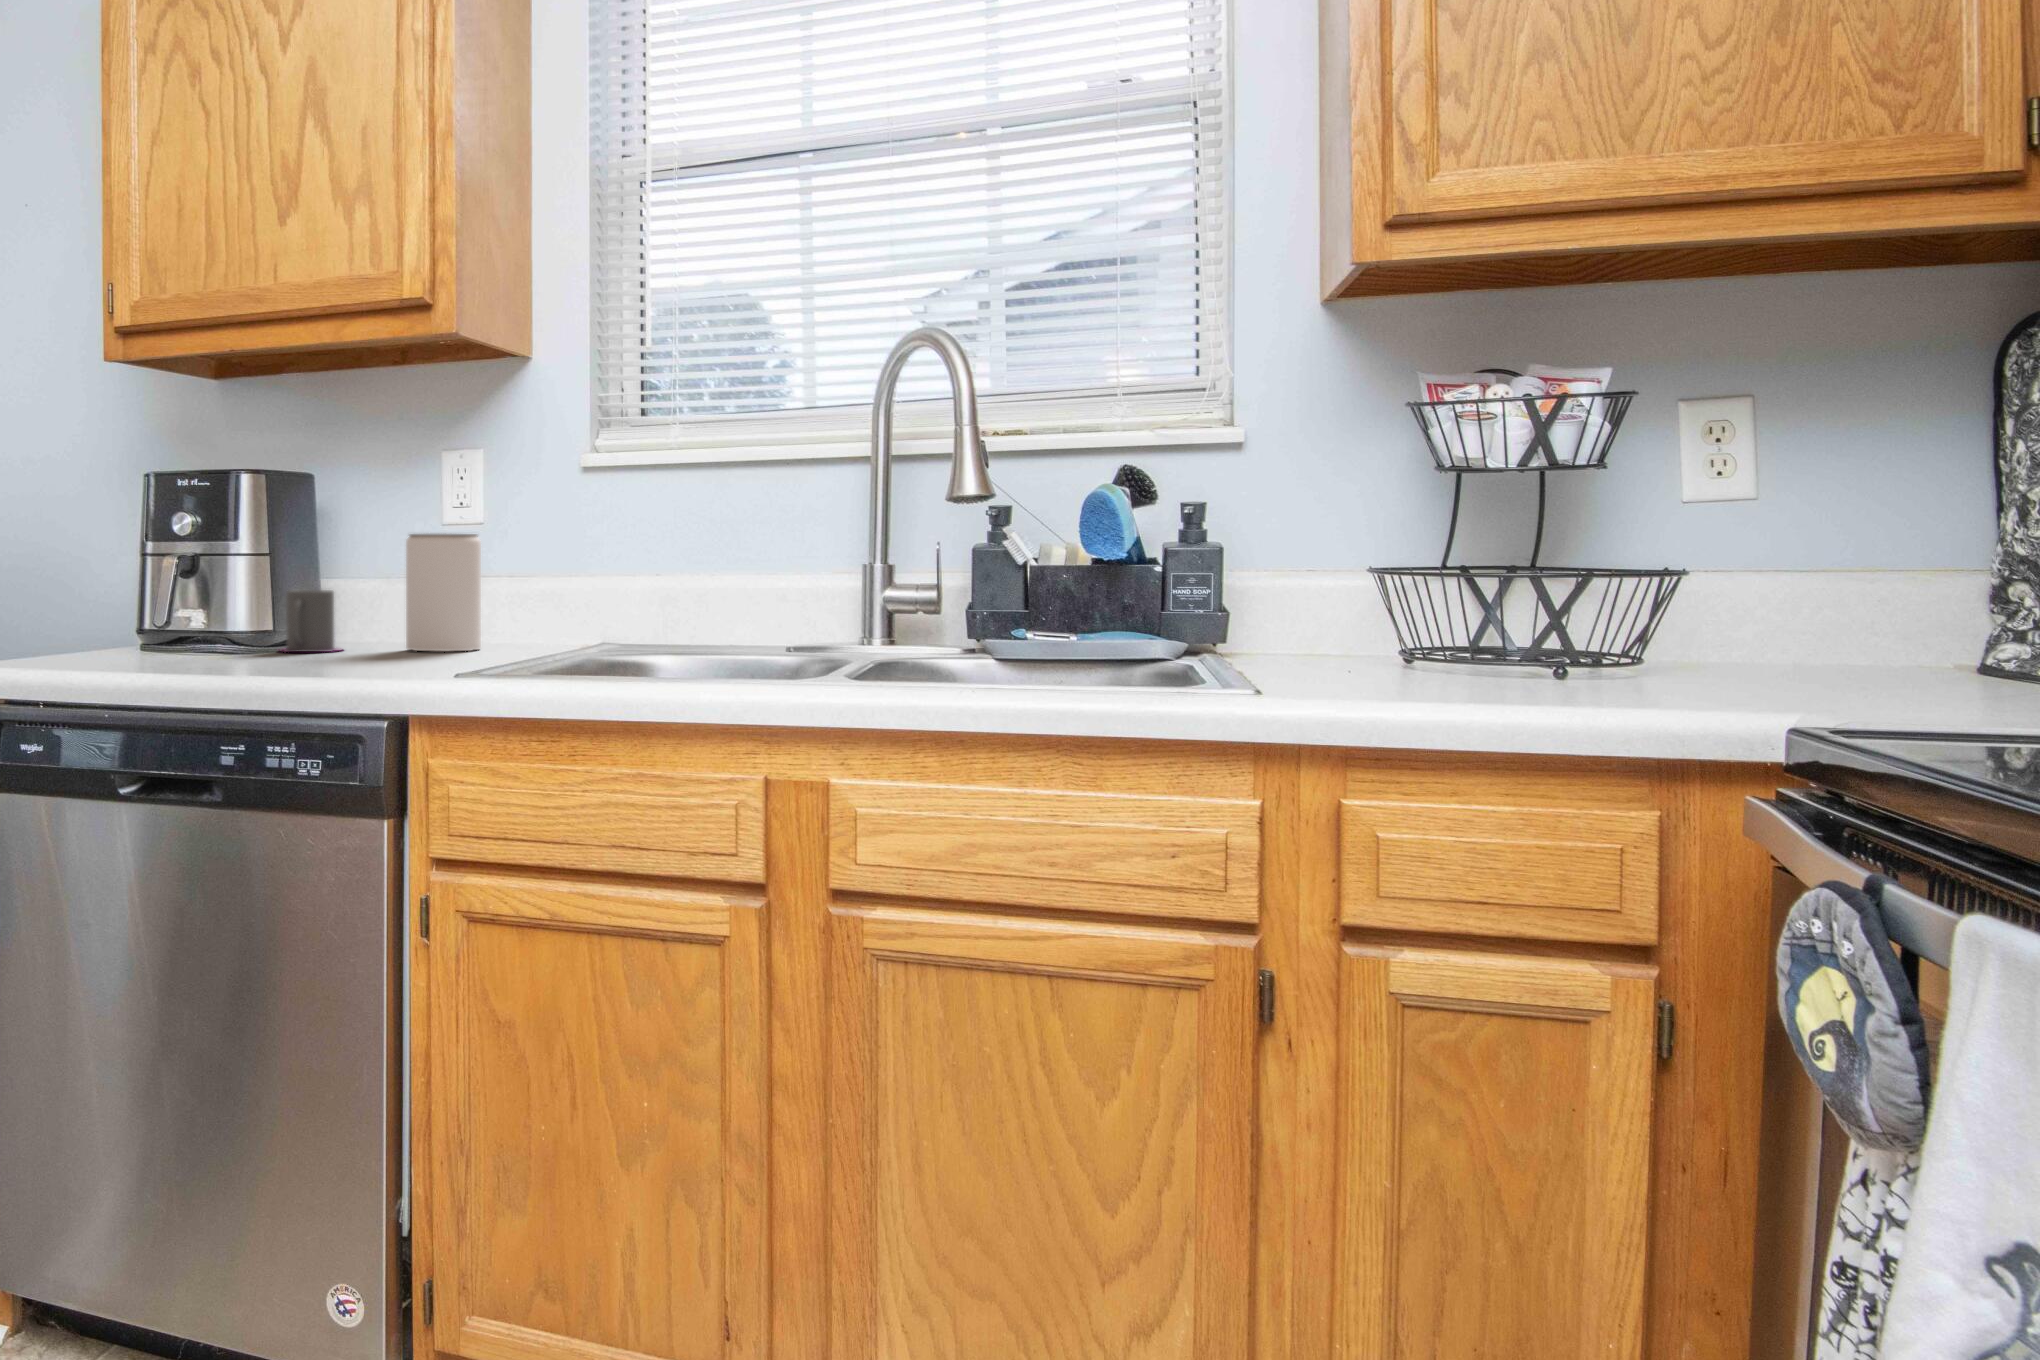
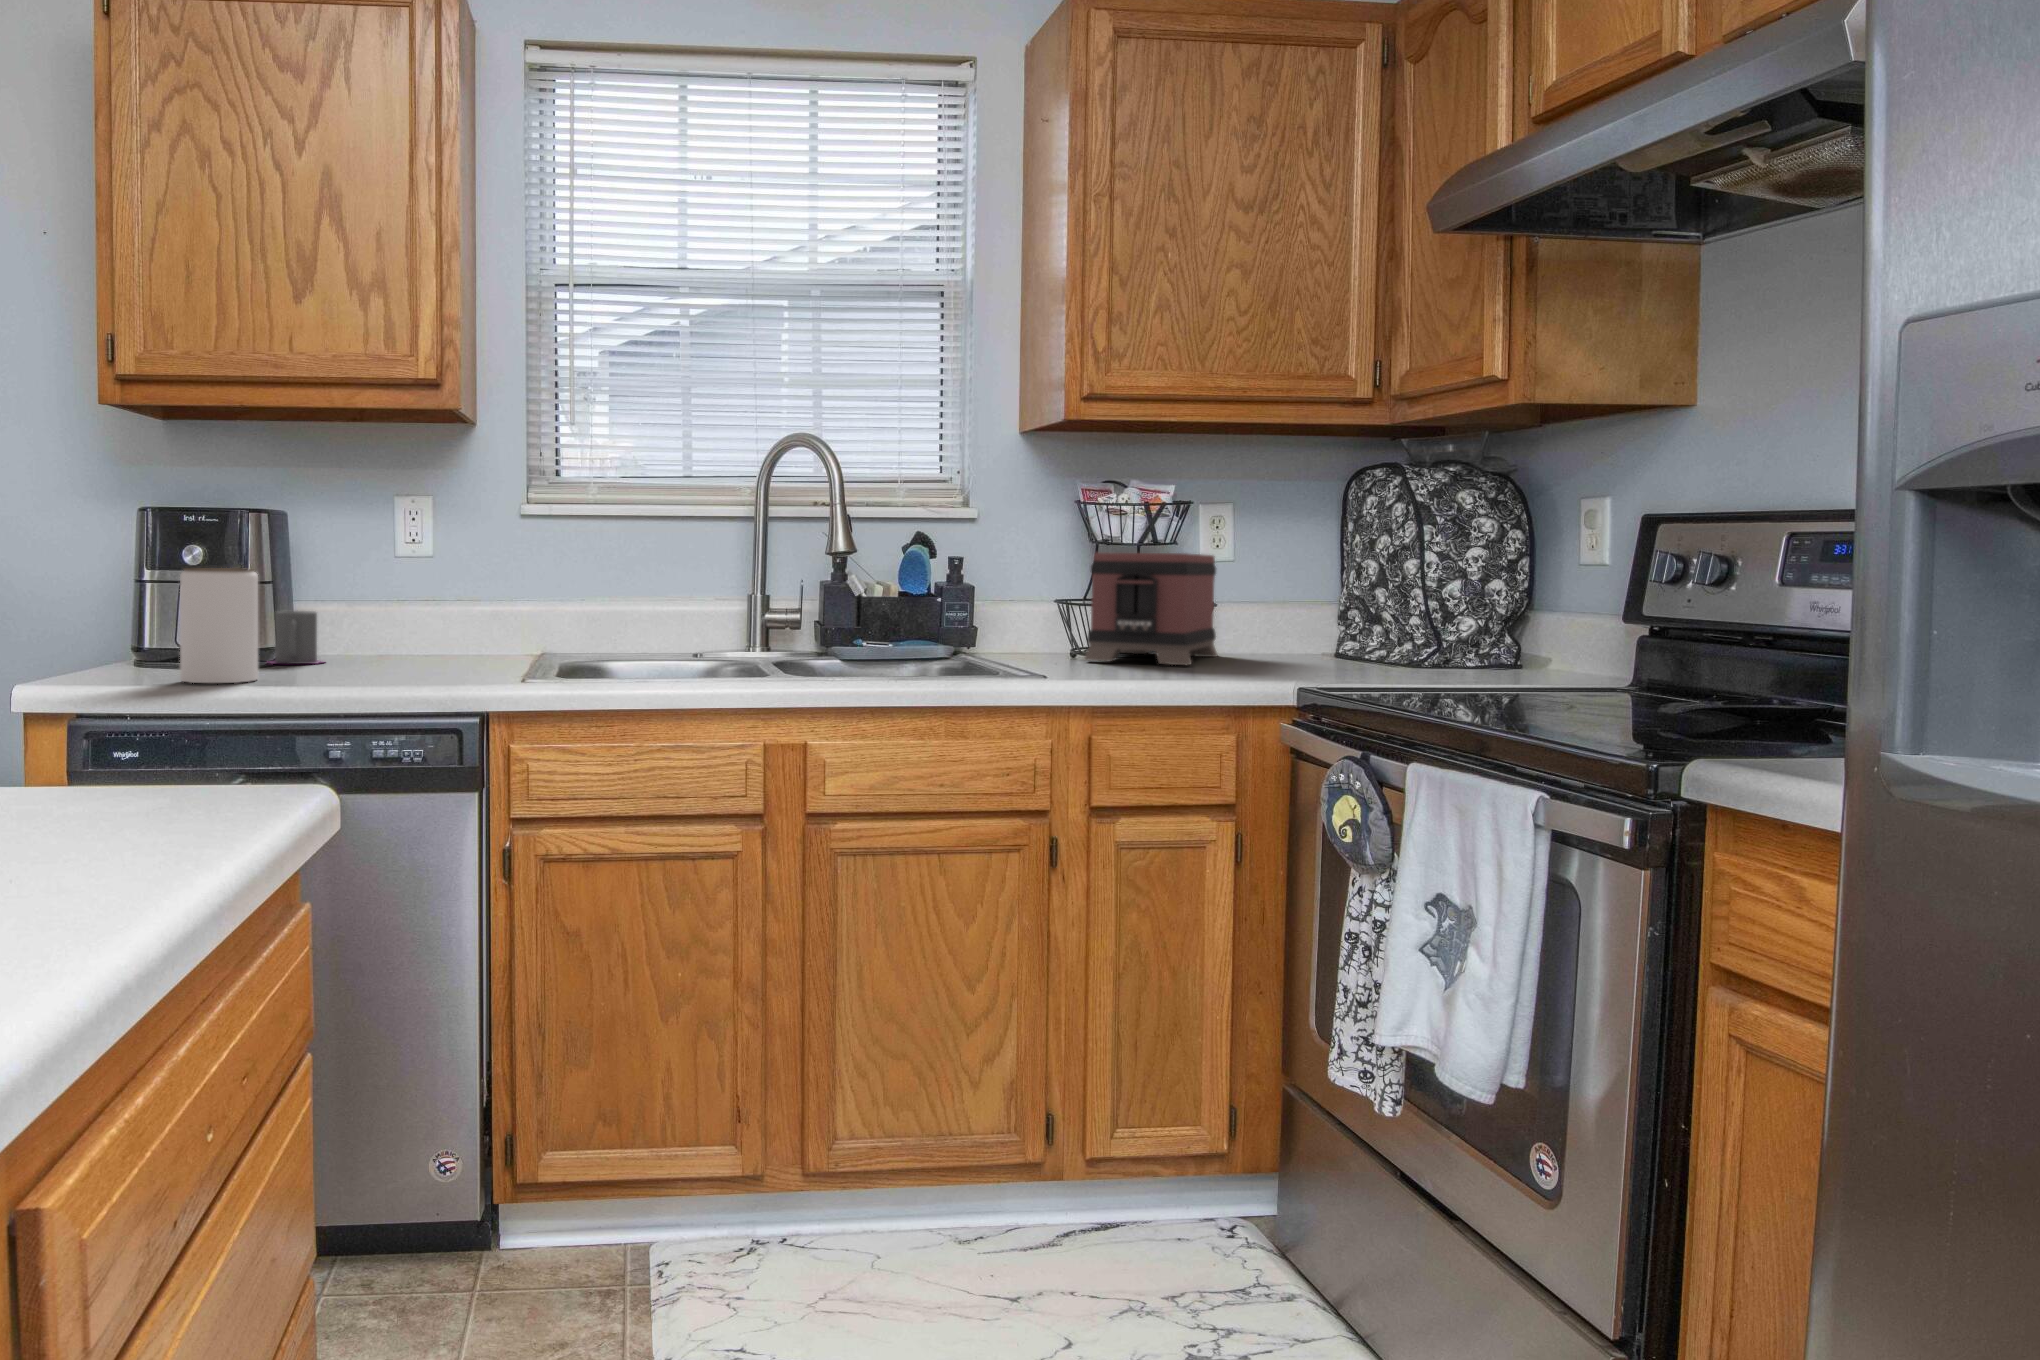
toaster: none [1401,485,1703,681] -> present [1084,552,1217,665]
jar: present [406,534,481,651] -> present [180,568,258,683]

